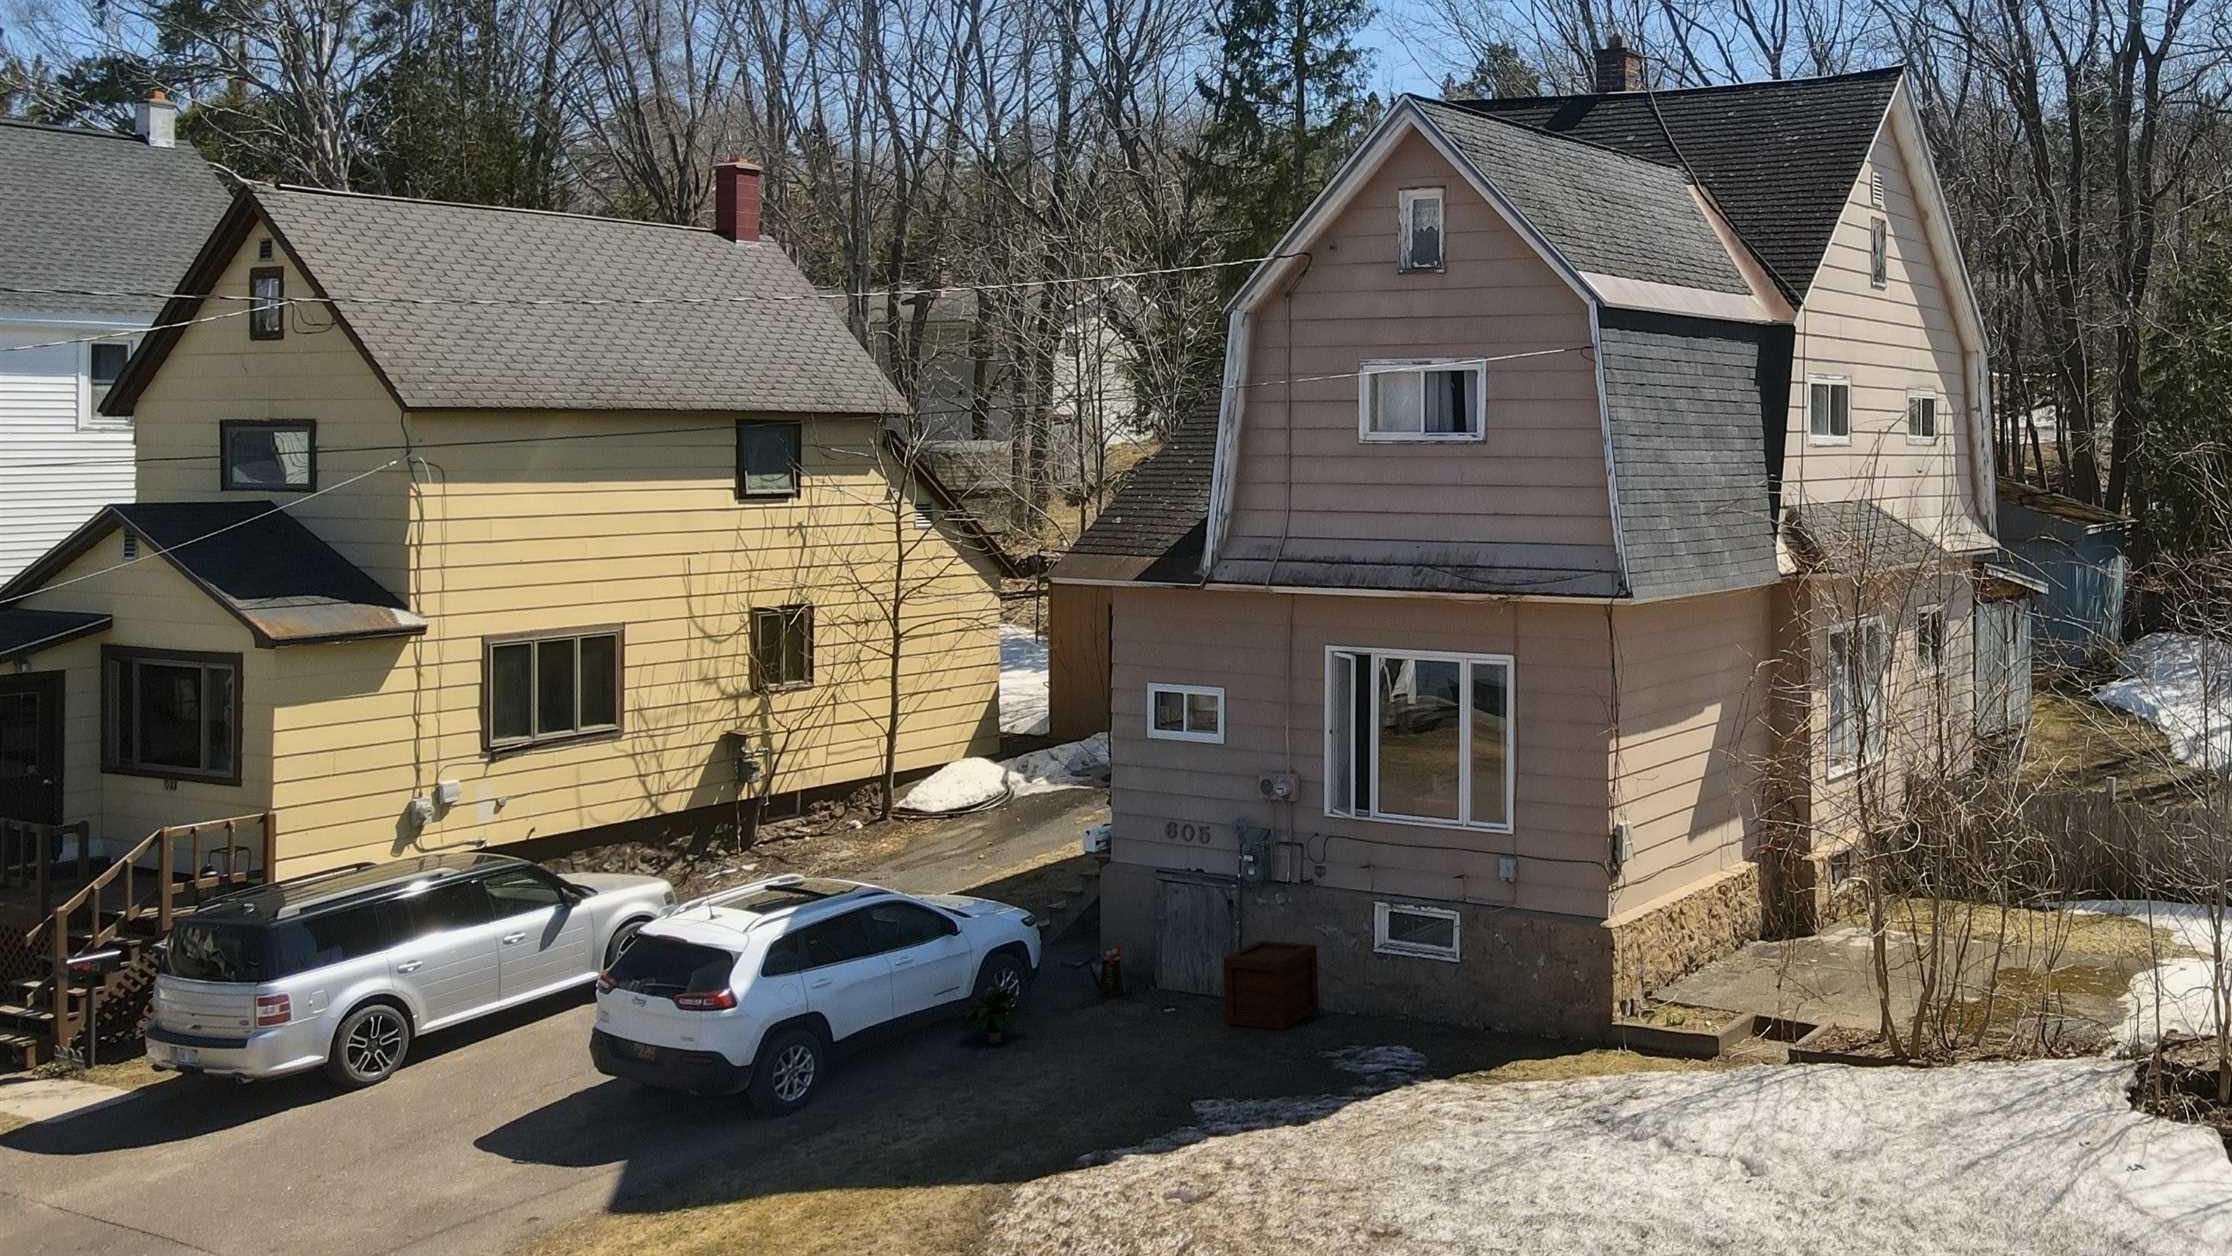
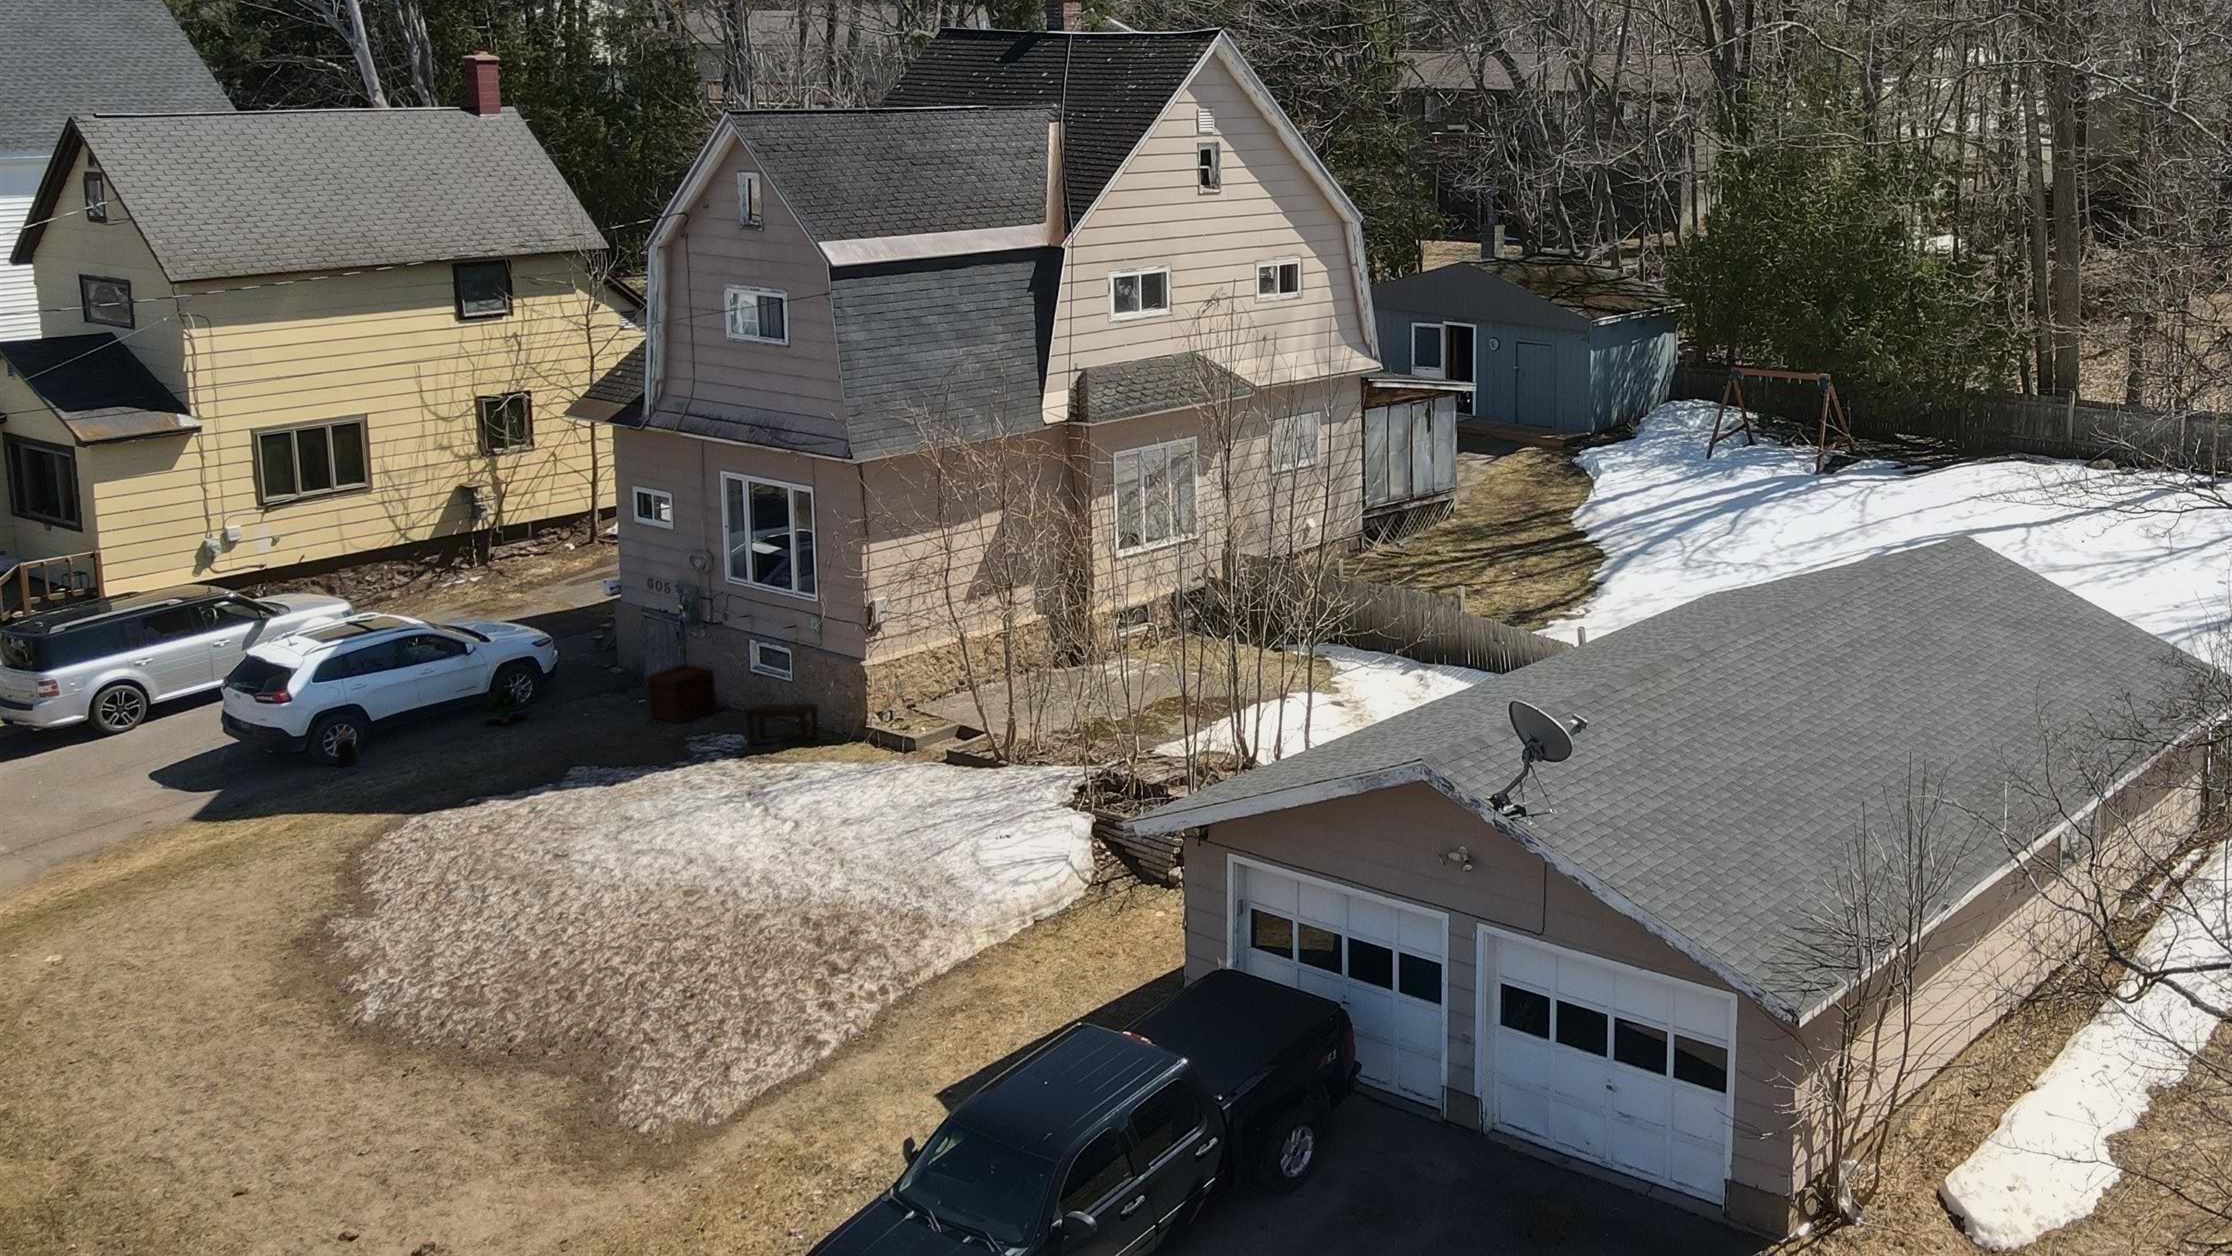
watering can: present [1088,944,1130,997] -> present [336,729,359,767]
bench: none [1446,983,1545,1052] -> present [745,704,818,746]

